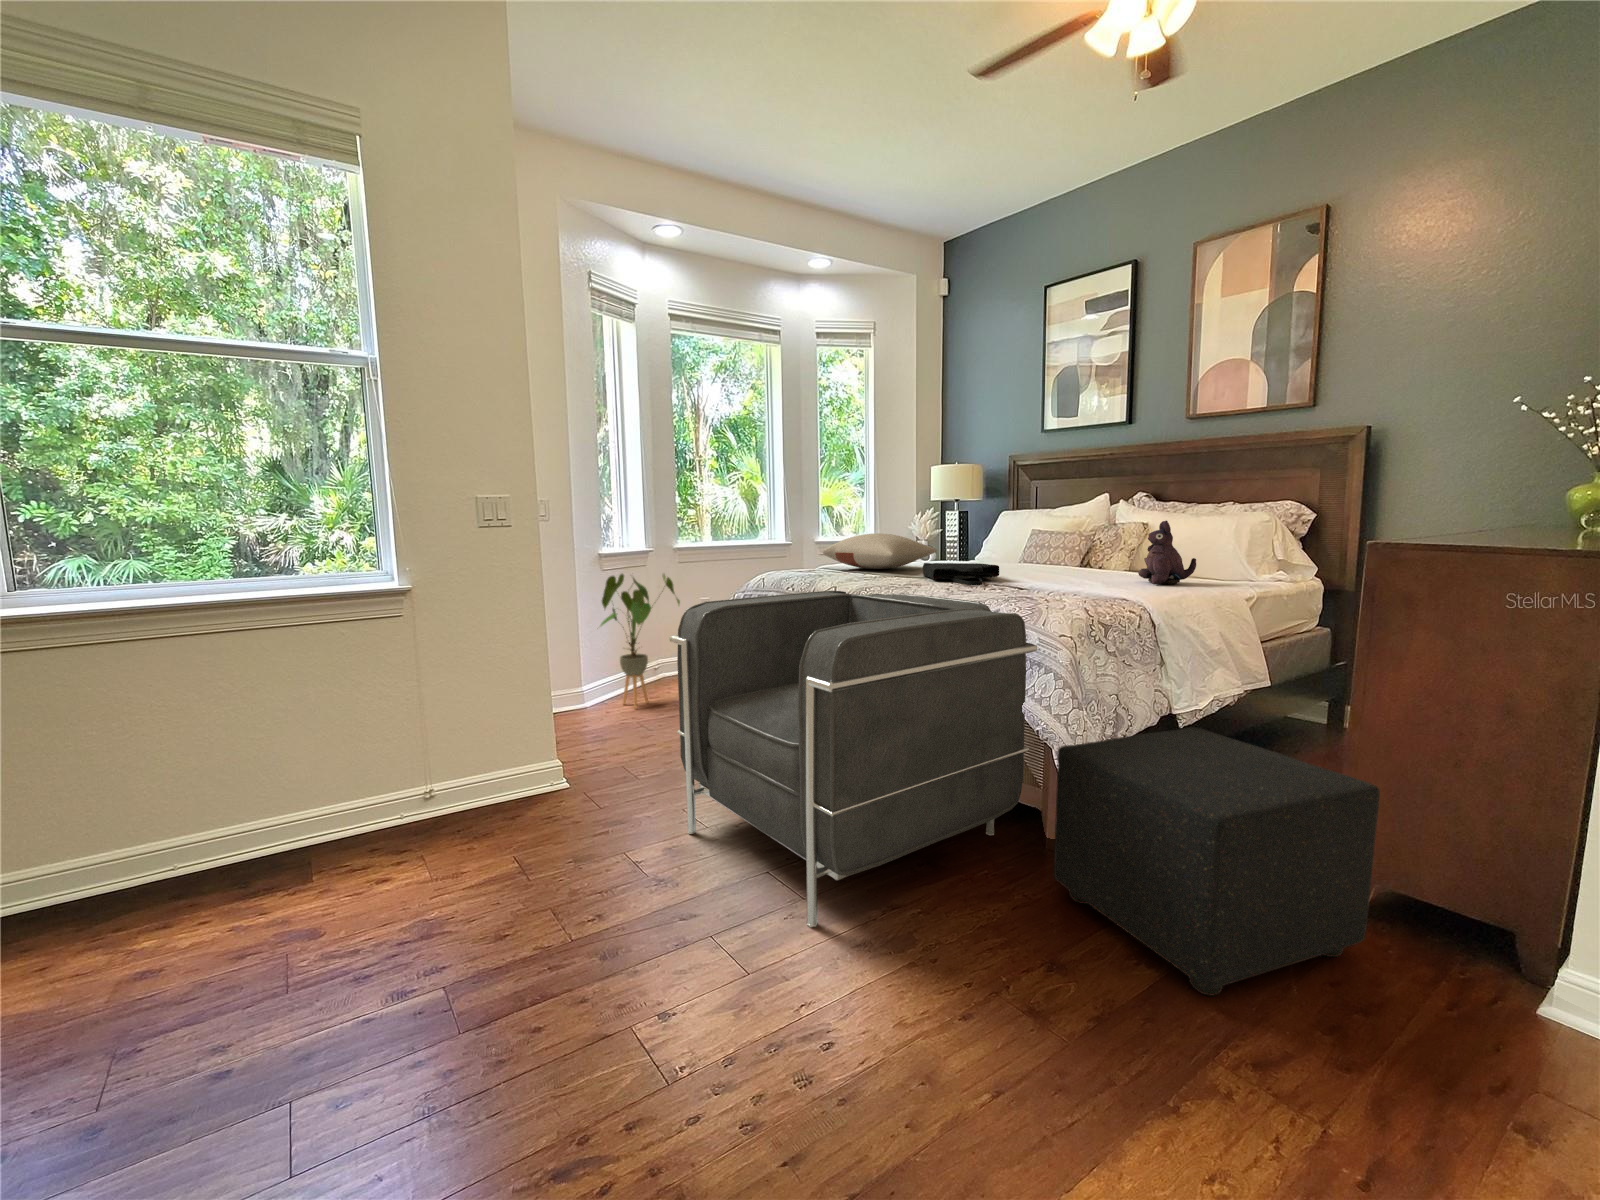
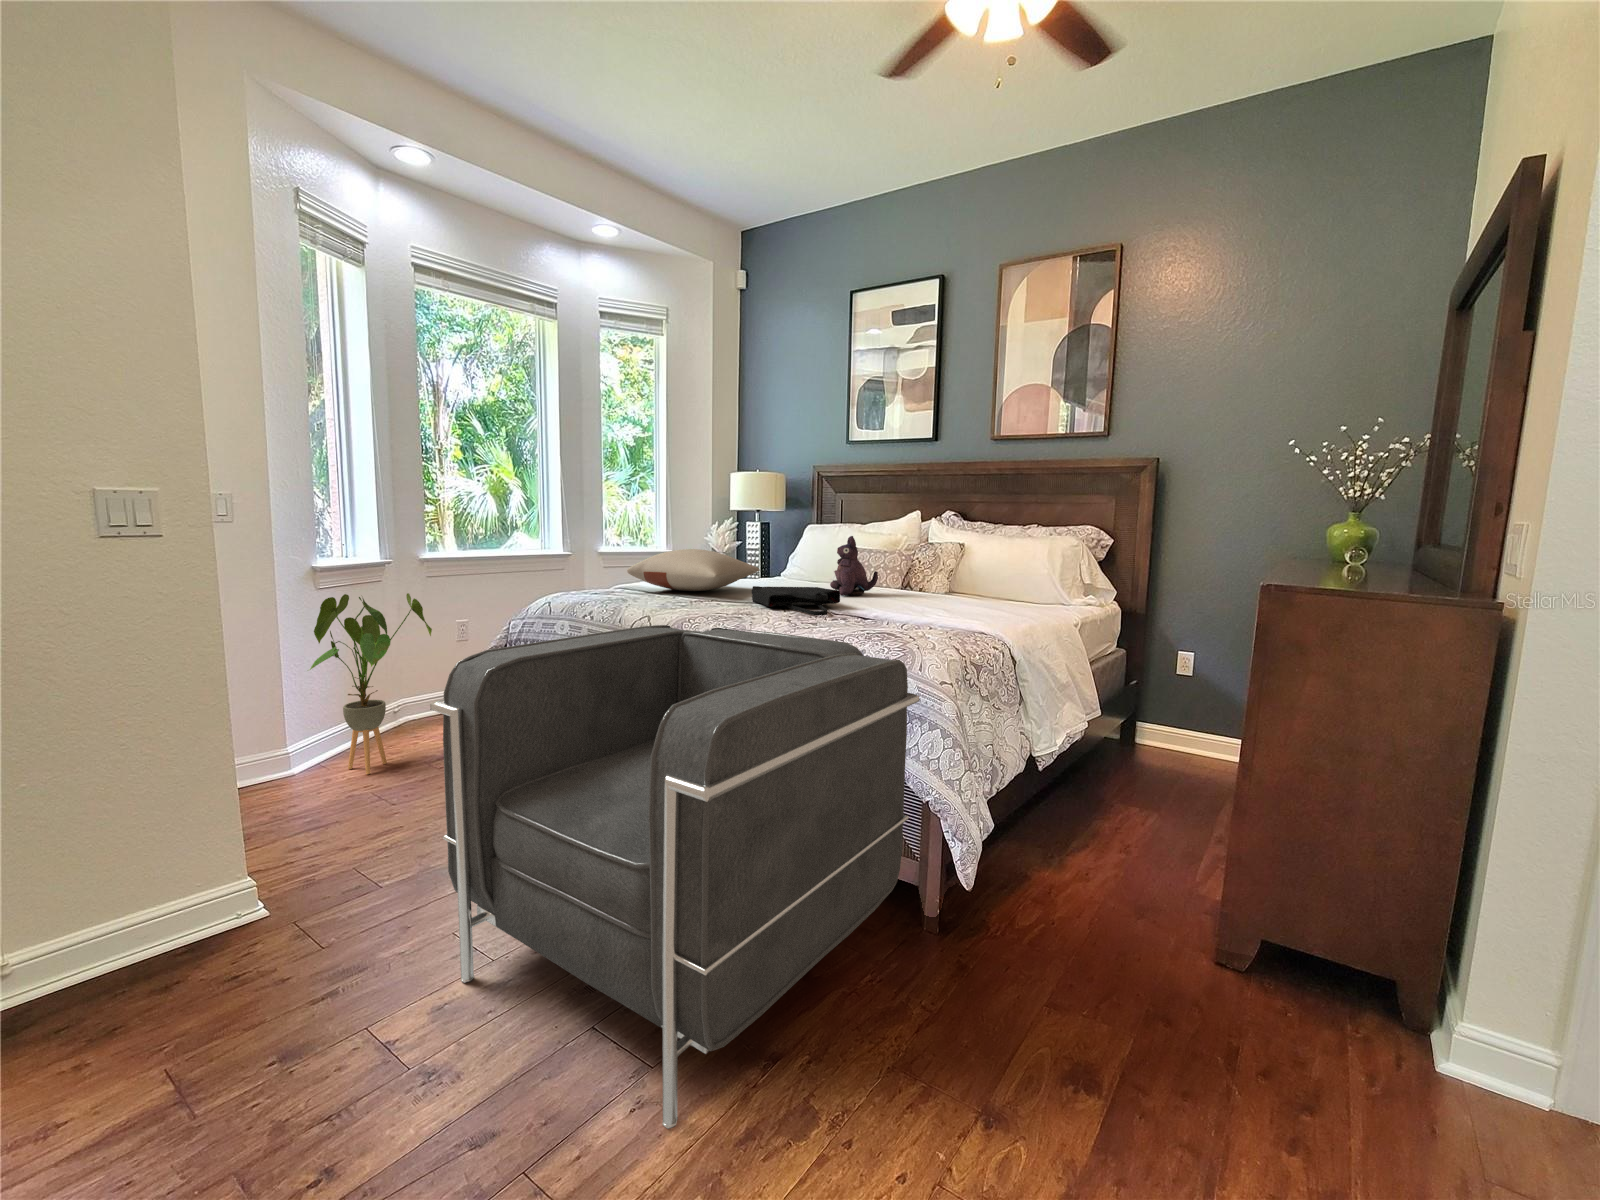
plush toy: present [1138,521,1196,585] -> present [830,536,878,596]
ottoman: present [1054,727,1380,996] -> none [955,779,1292,1126]

